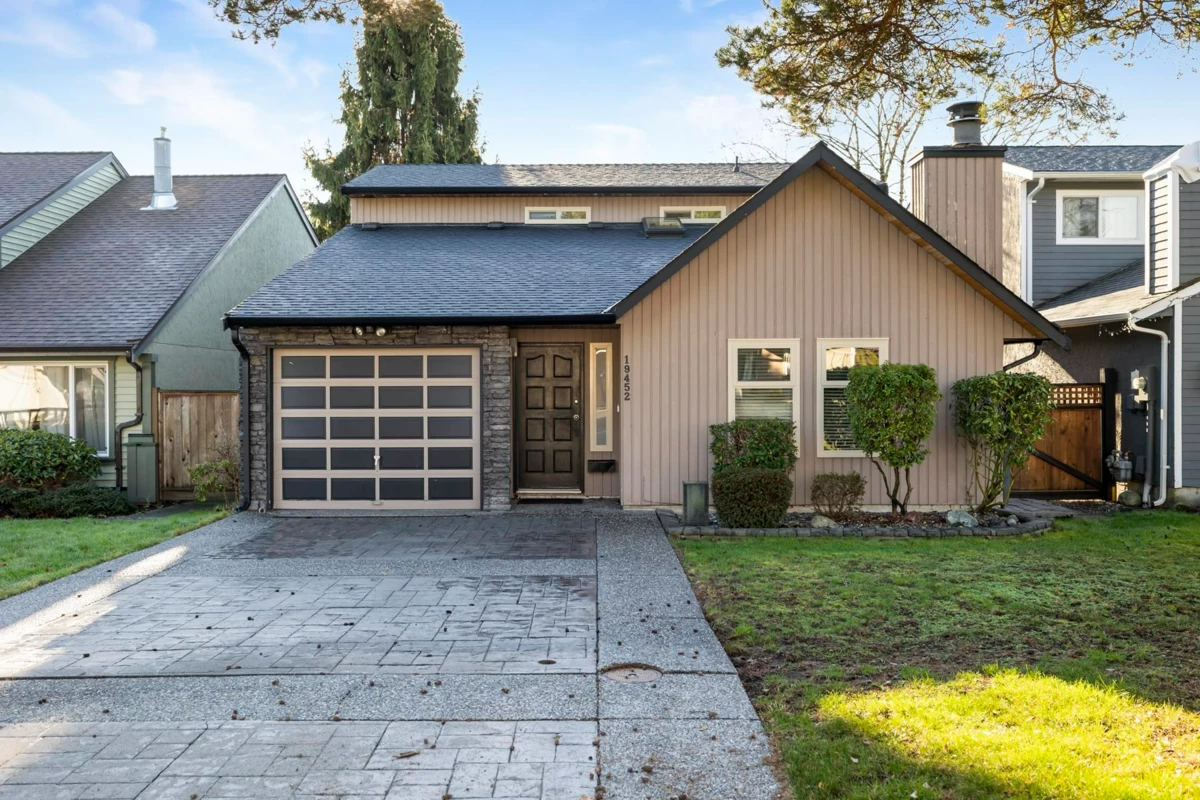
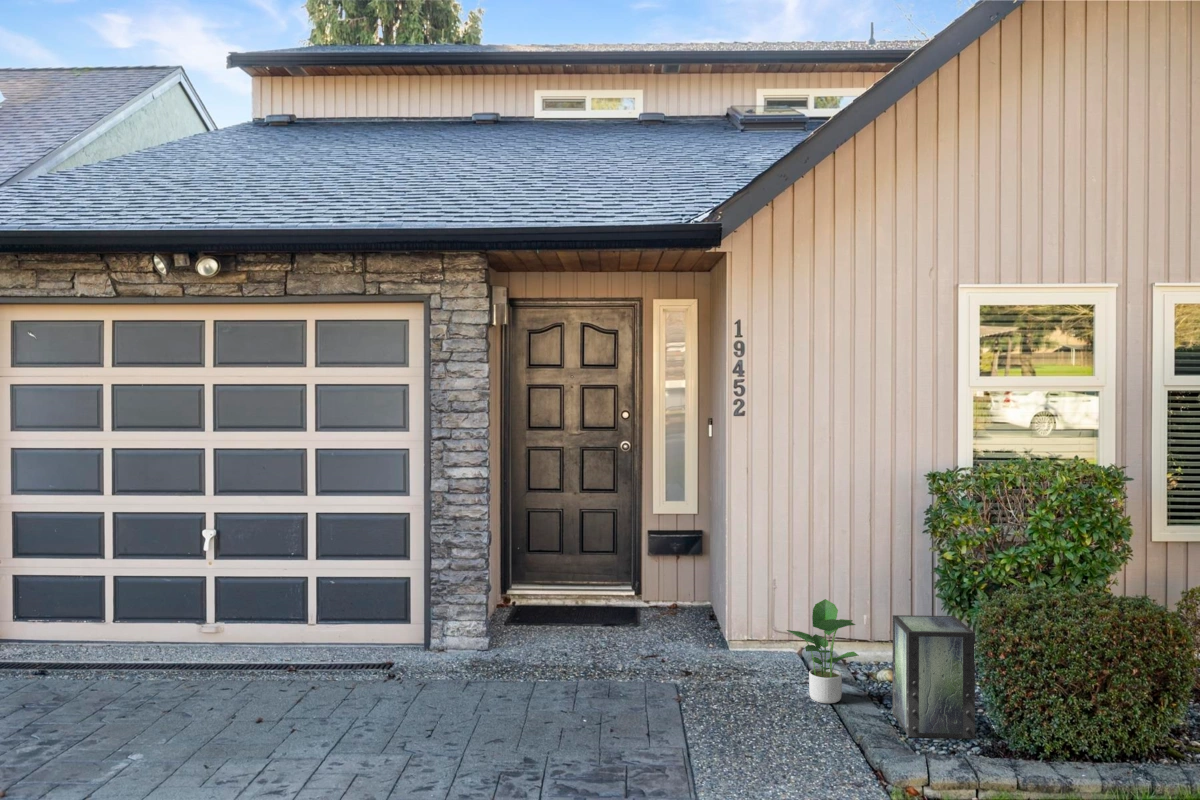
potted plant: none [640,478,671,520] -> present [787,599,859,703]

